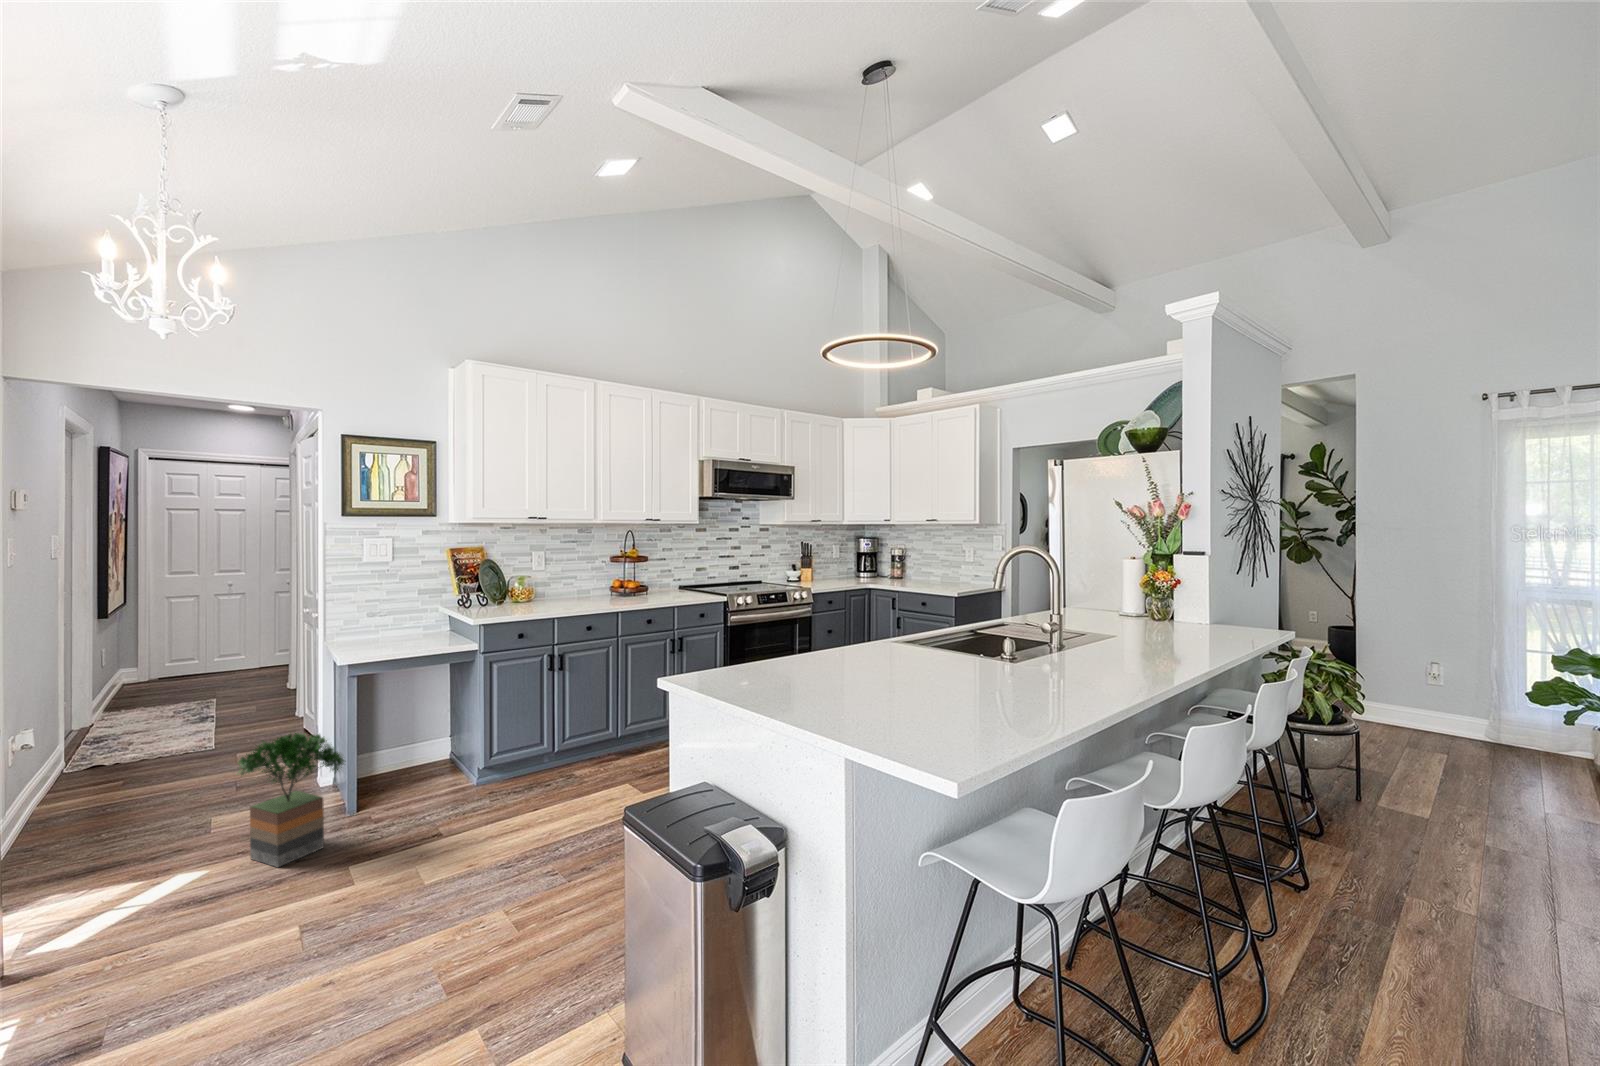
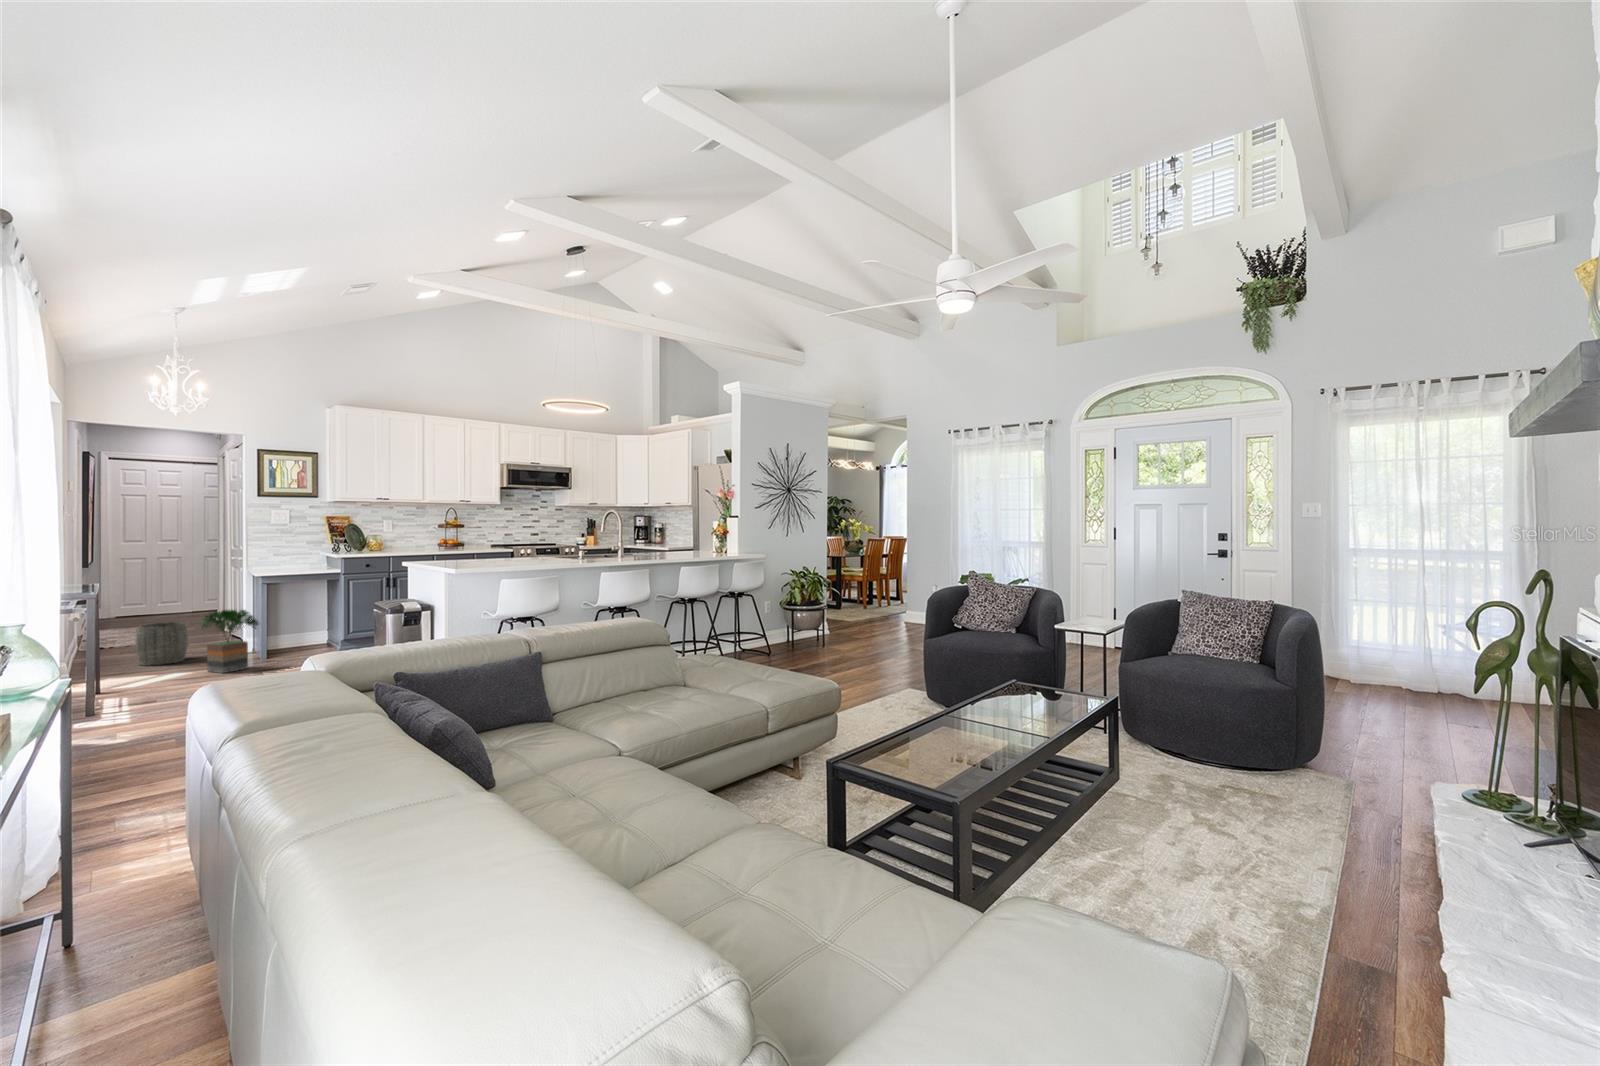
woven basket: none [135,740,226,829] -> present [135,622,188,666]

